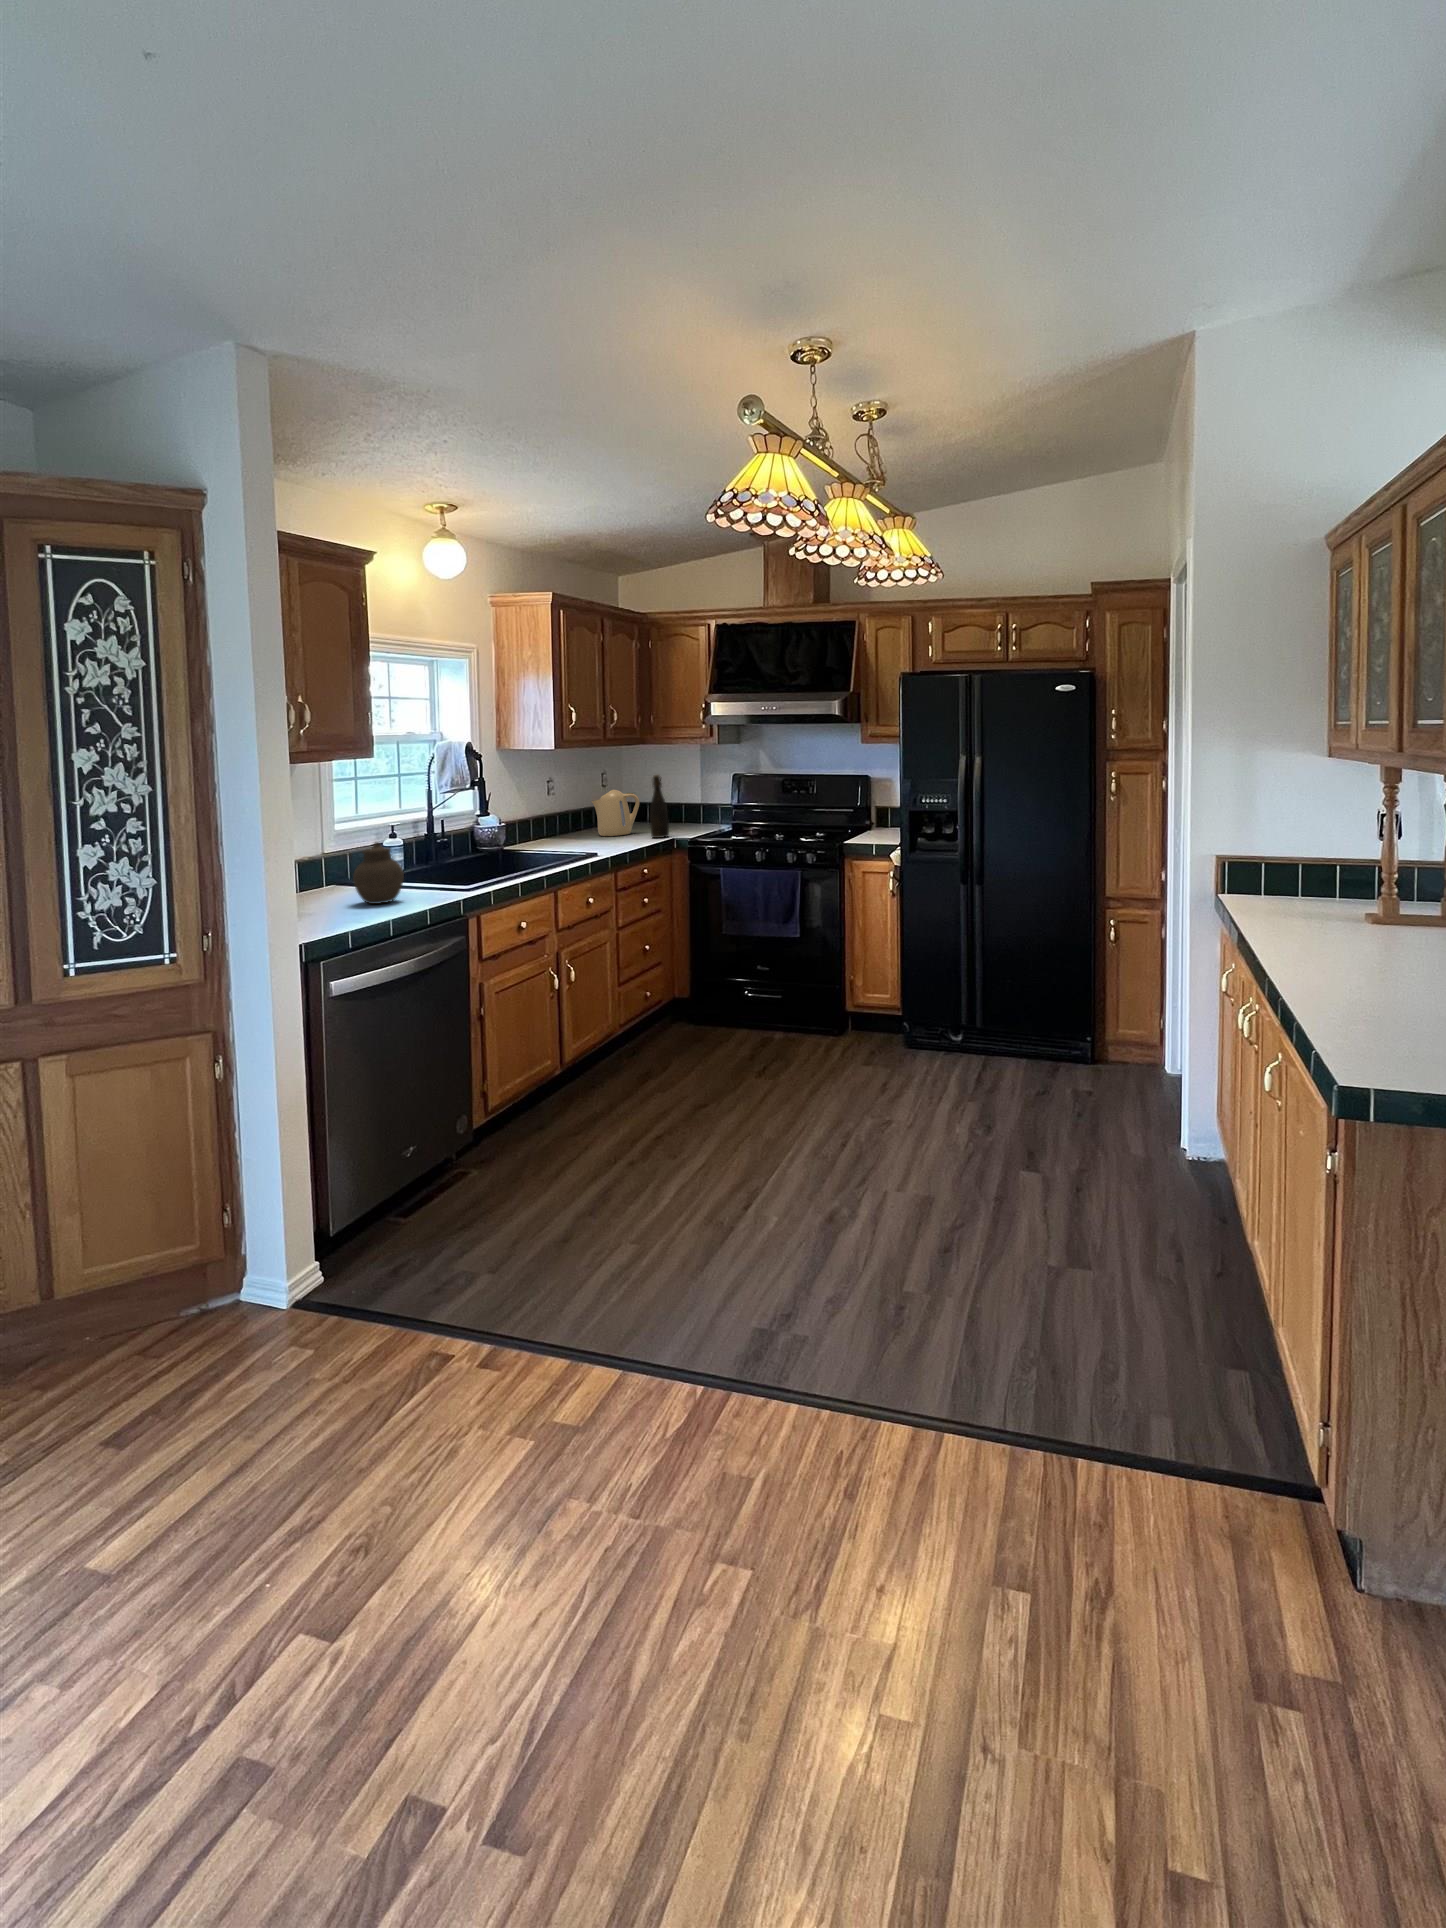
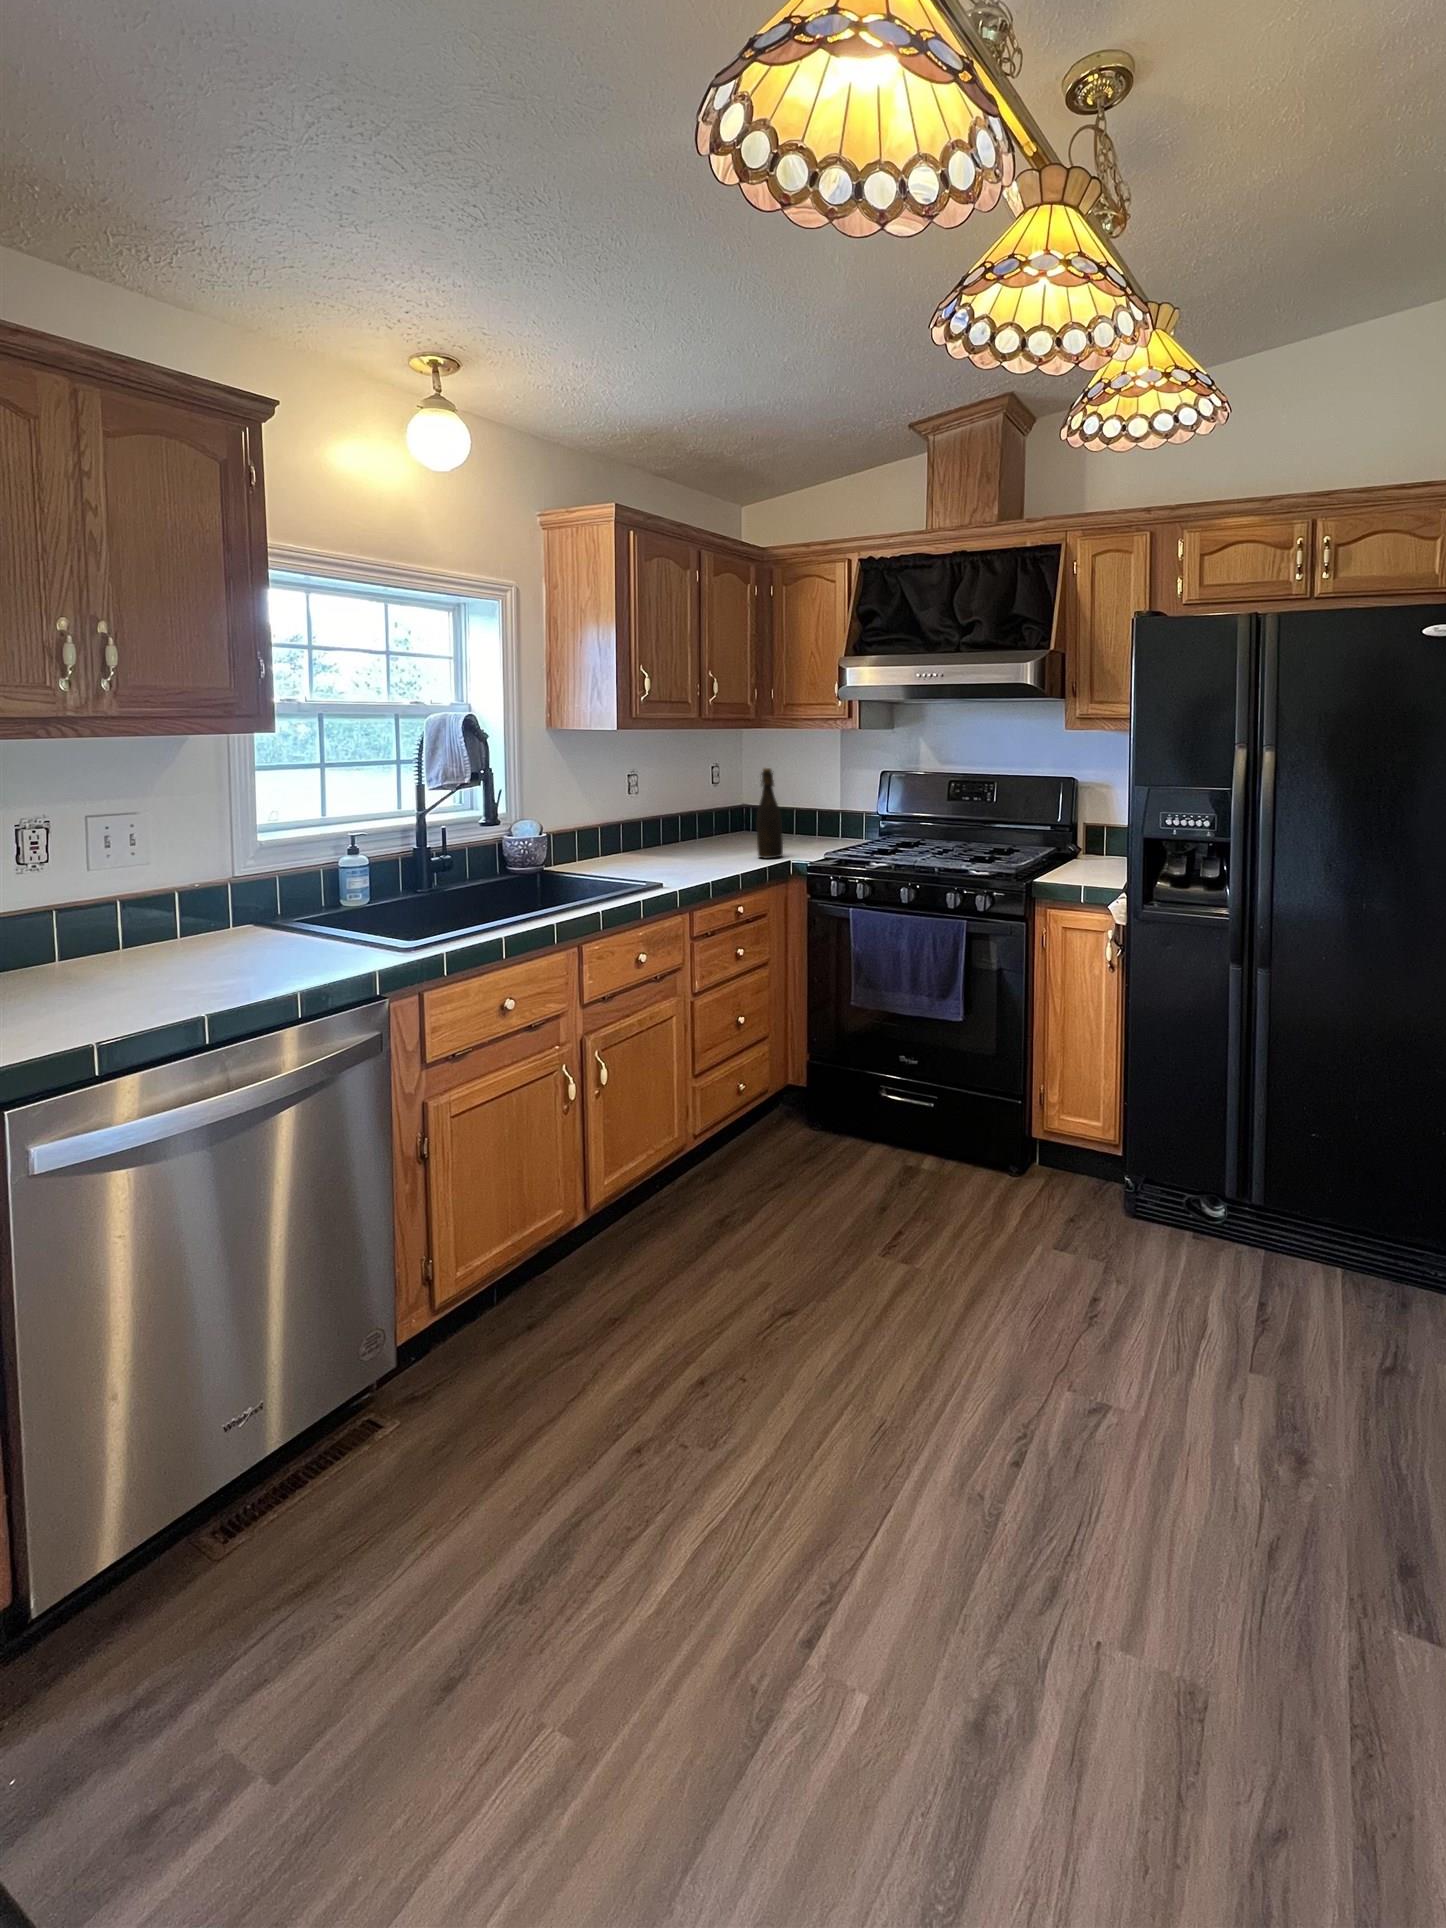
kettle: present [592,790,640,836] -> none [685,787,749,851]
jar: present [353,842,404,904] -> none [193,879,283,984]

